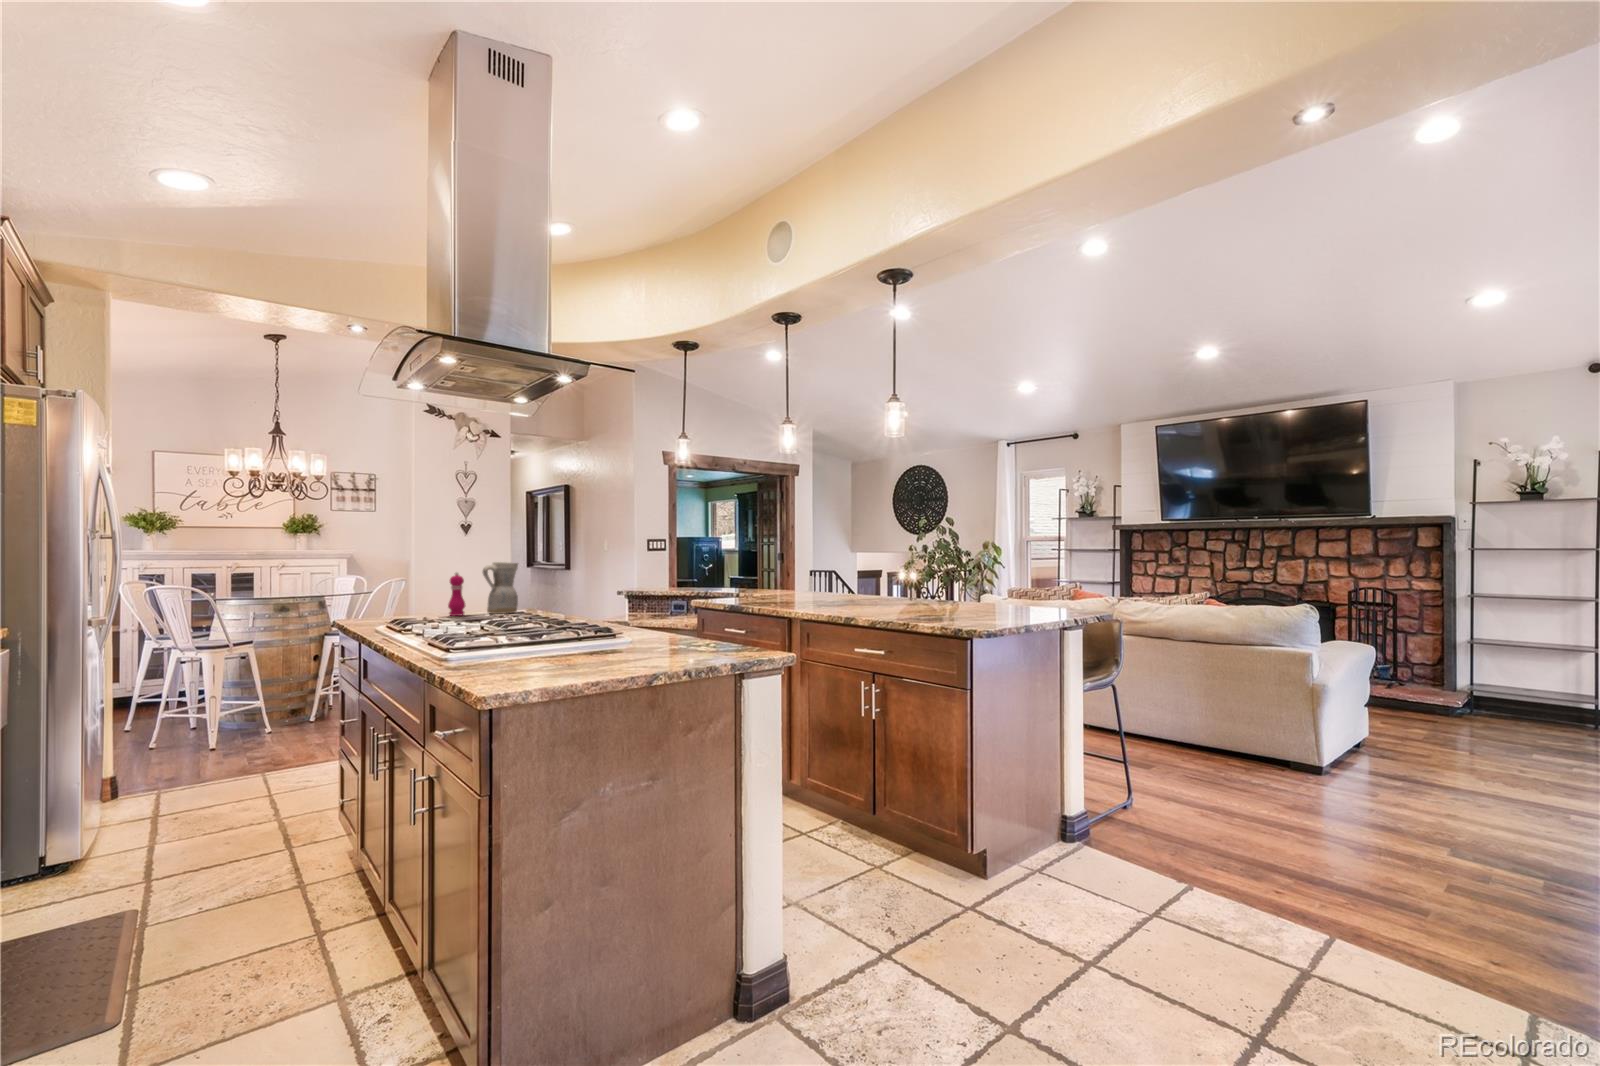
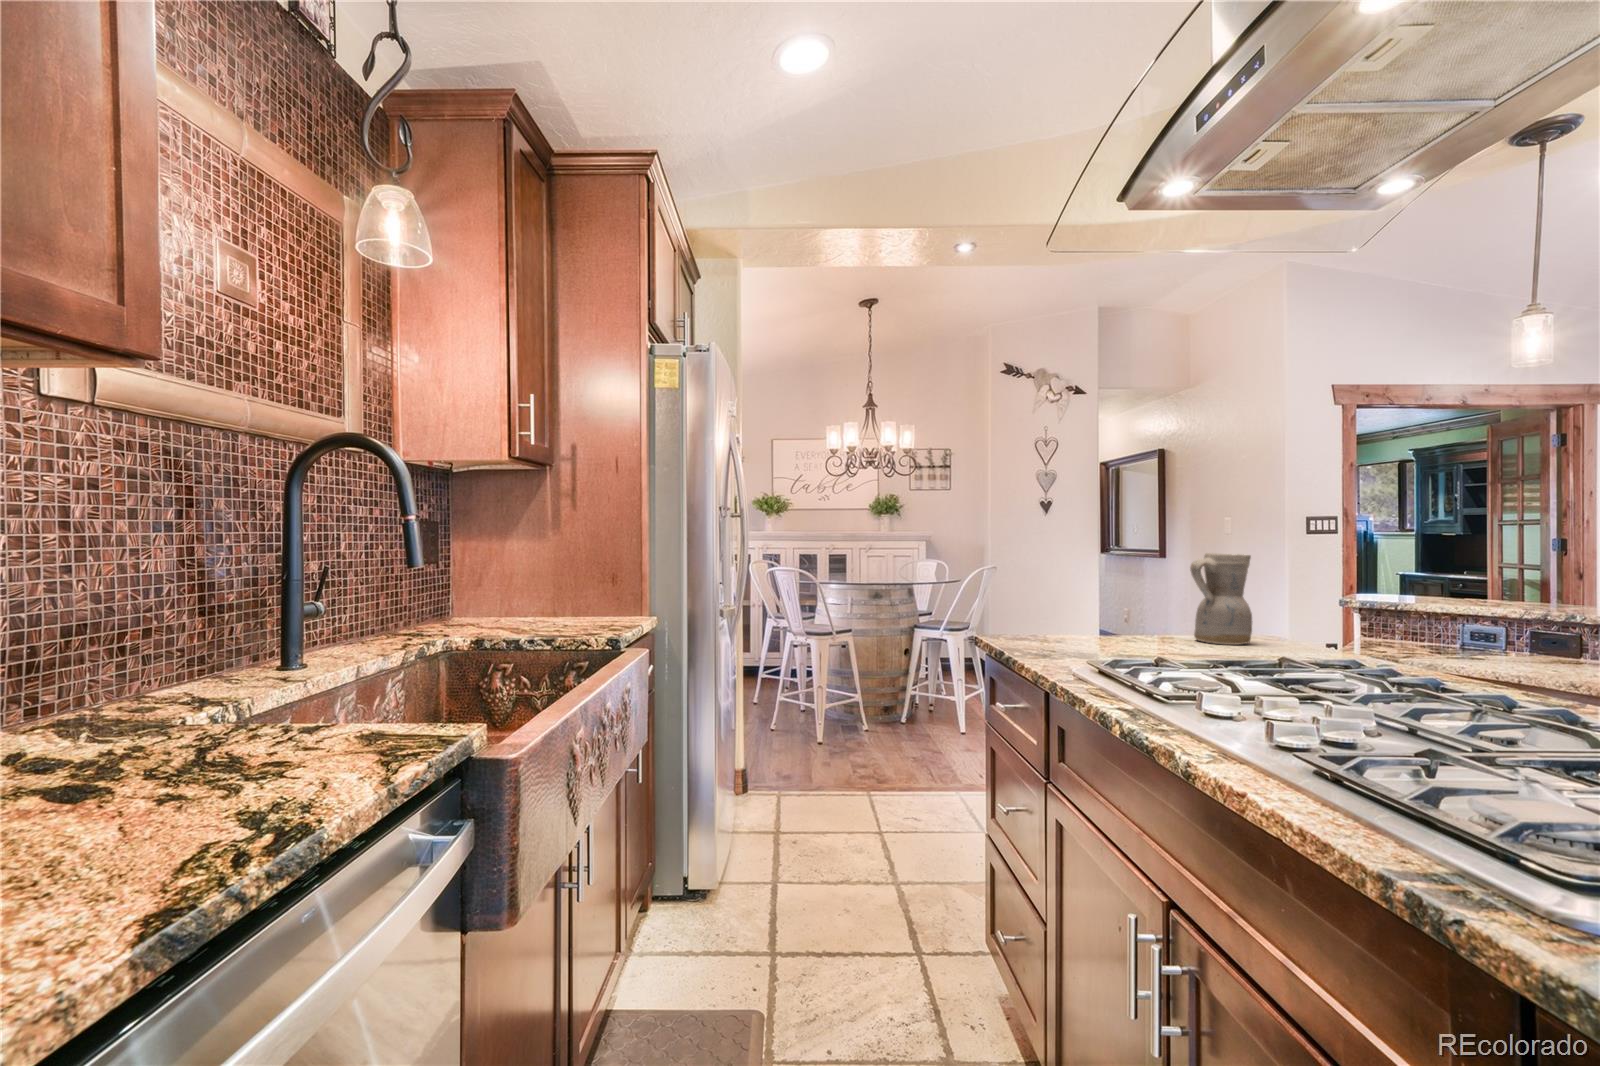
pepper mill: present [448,572,466,616] -> none [1140,570,1170,645]

